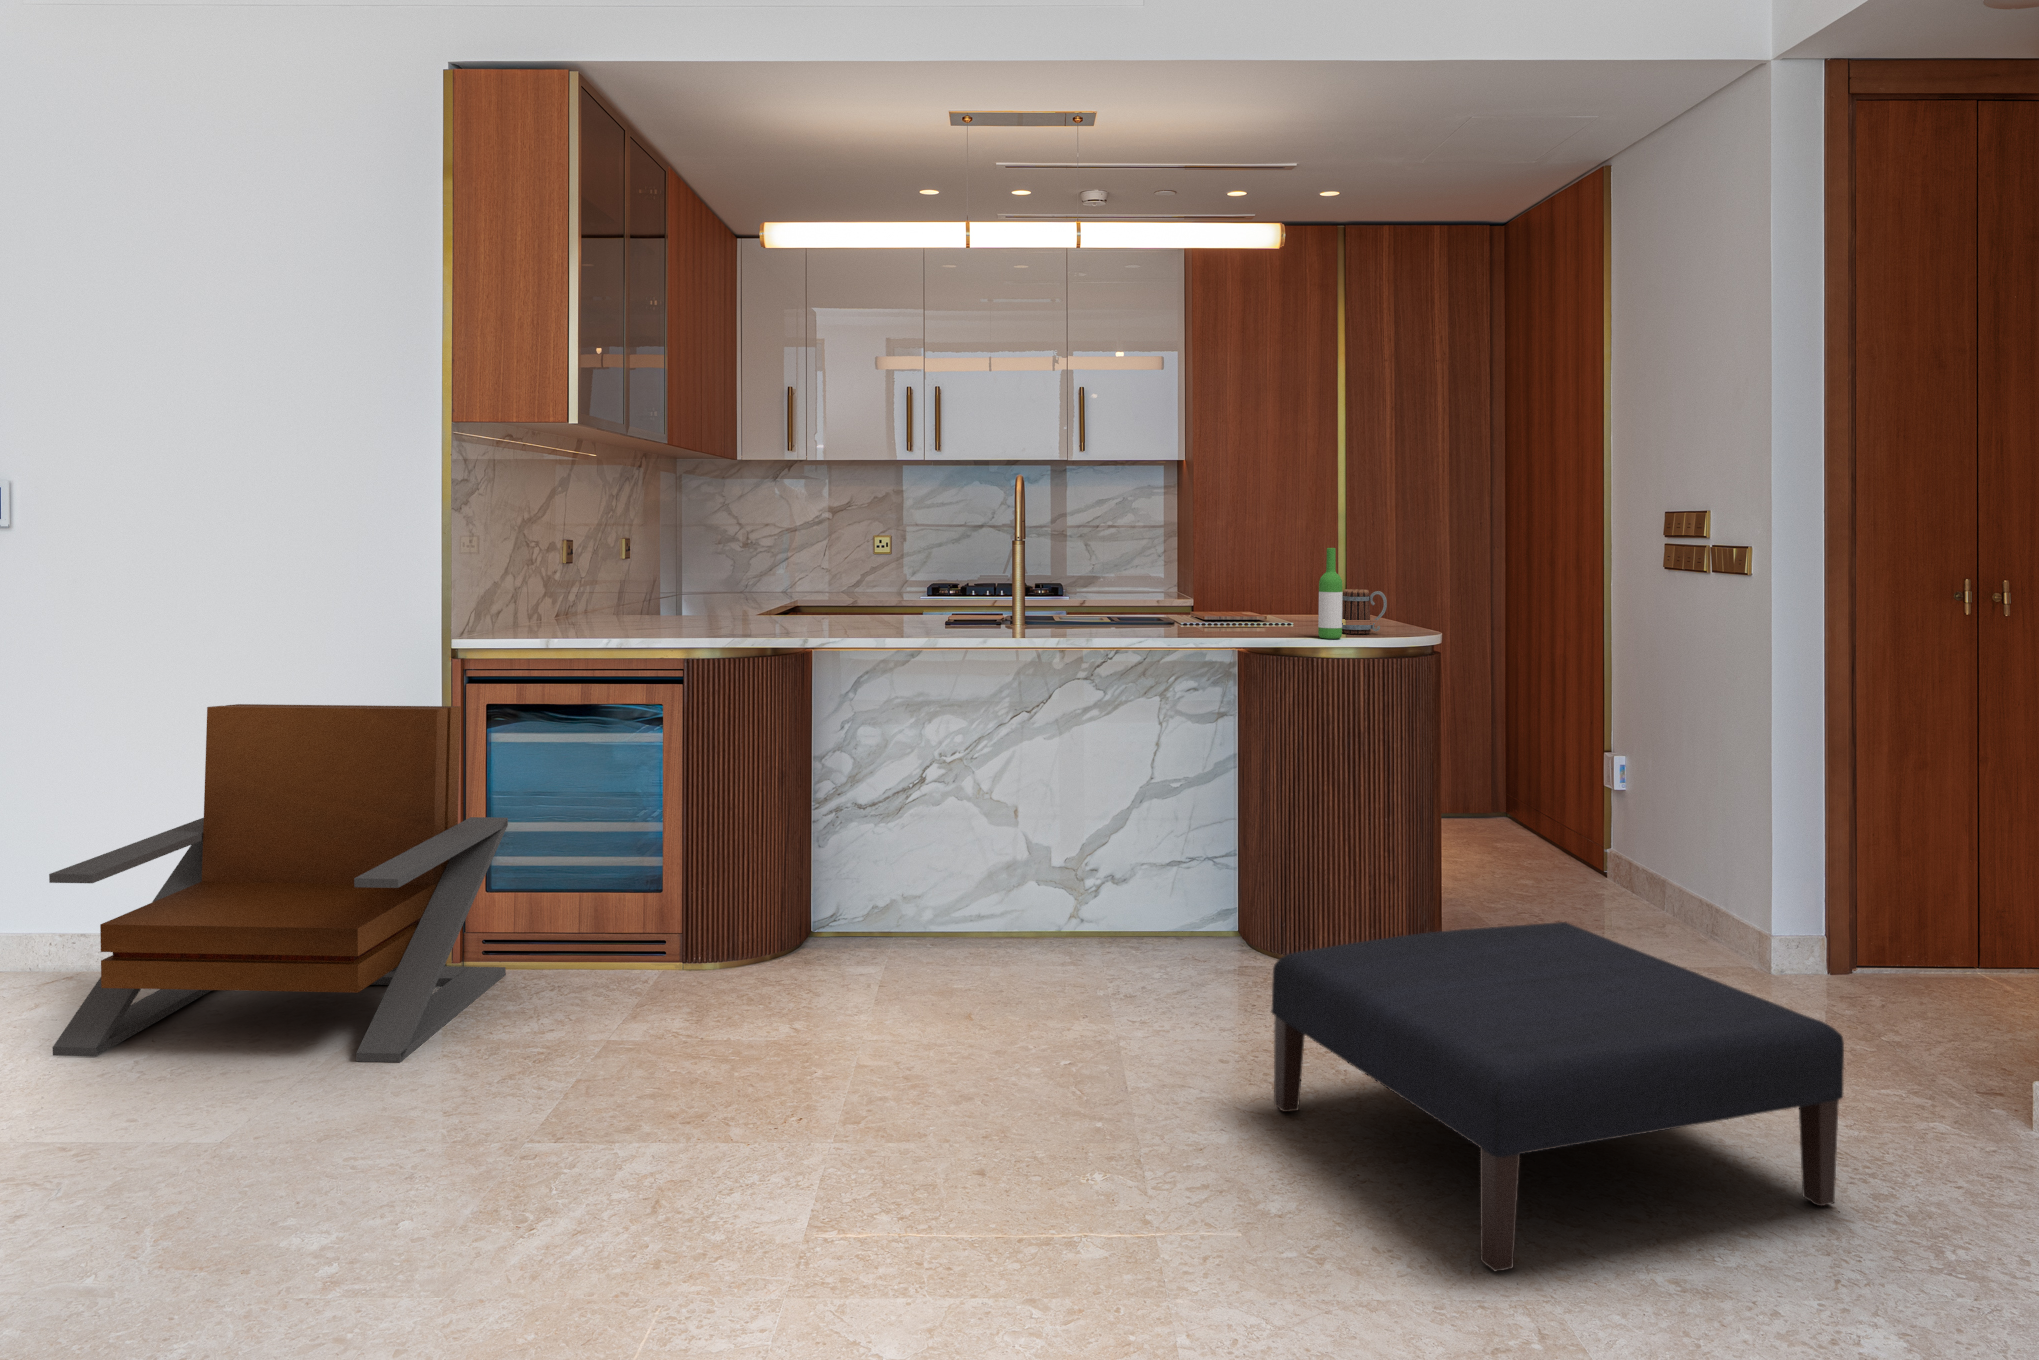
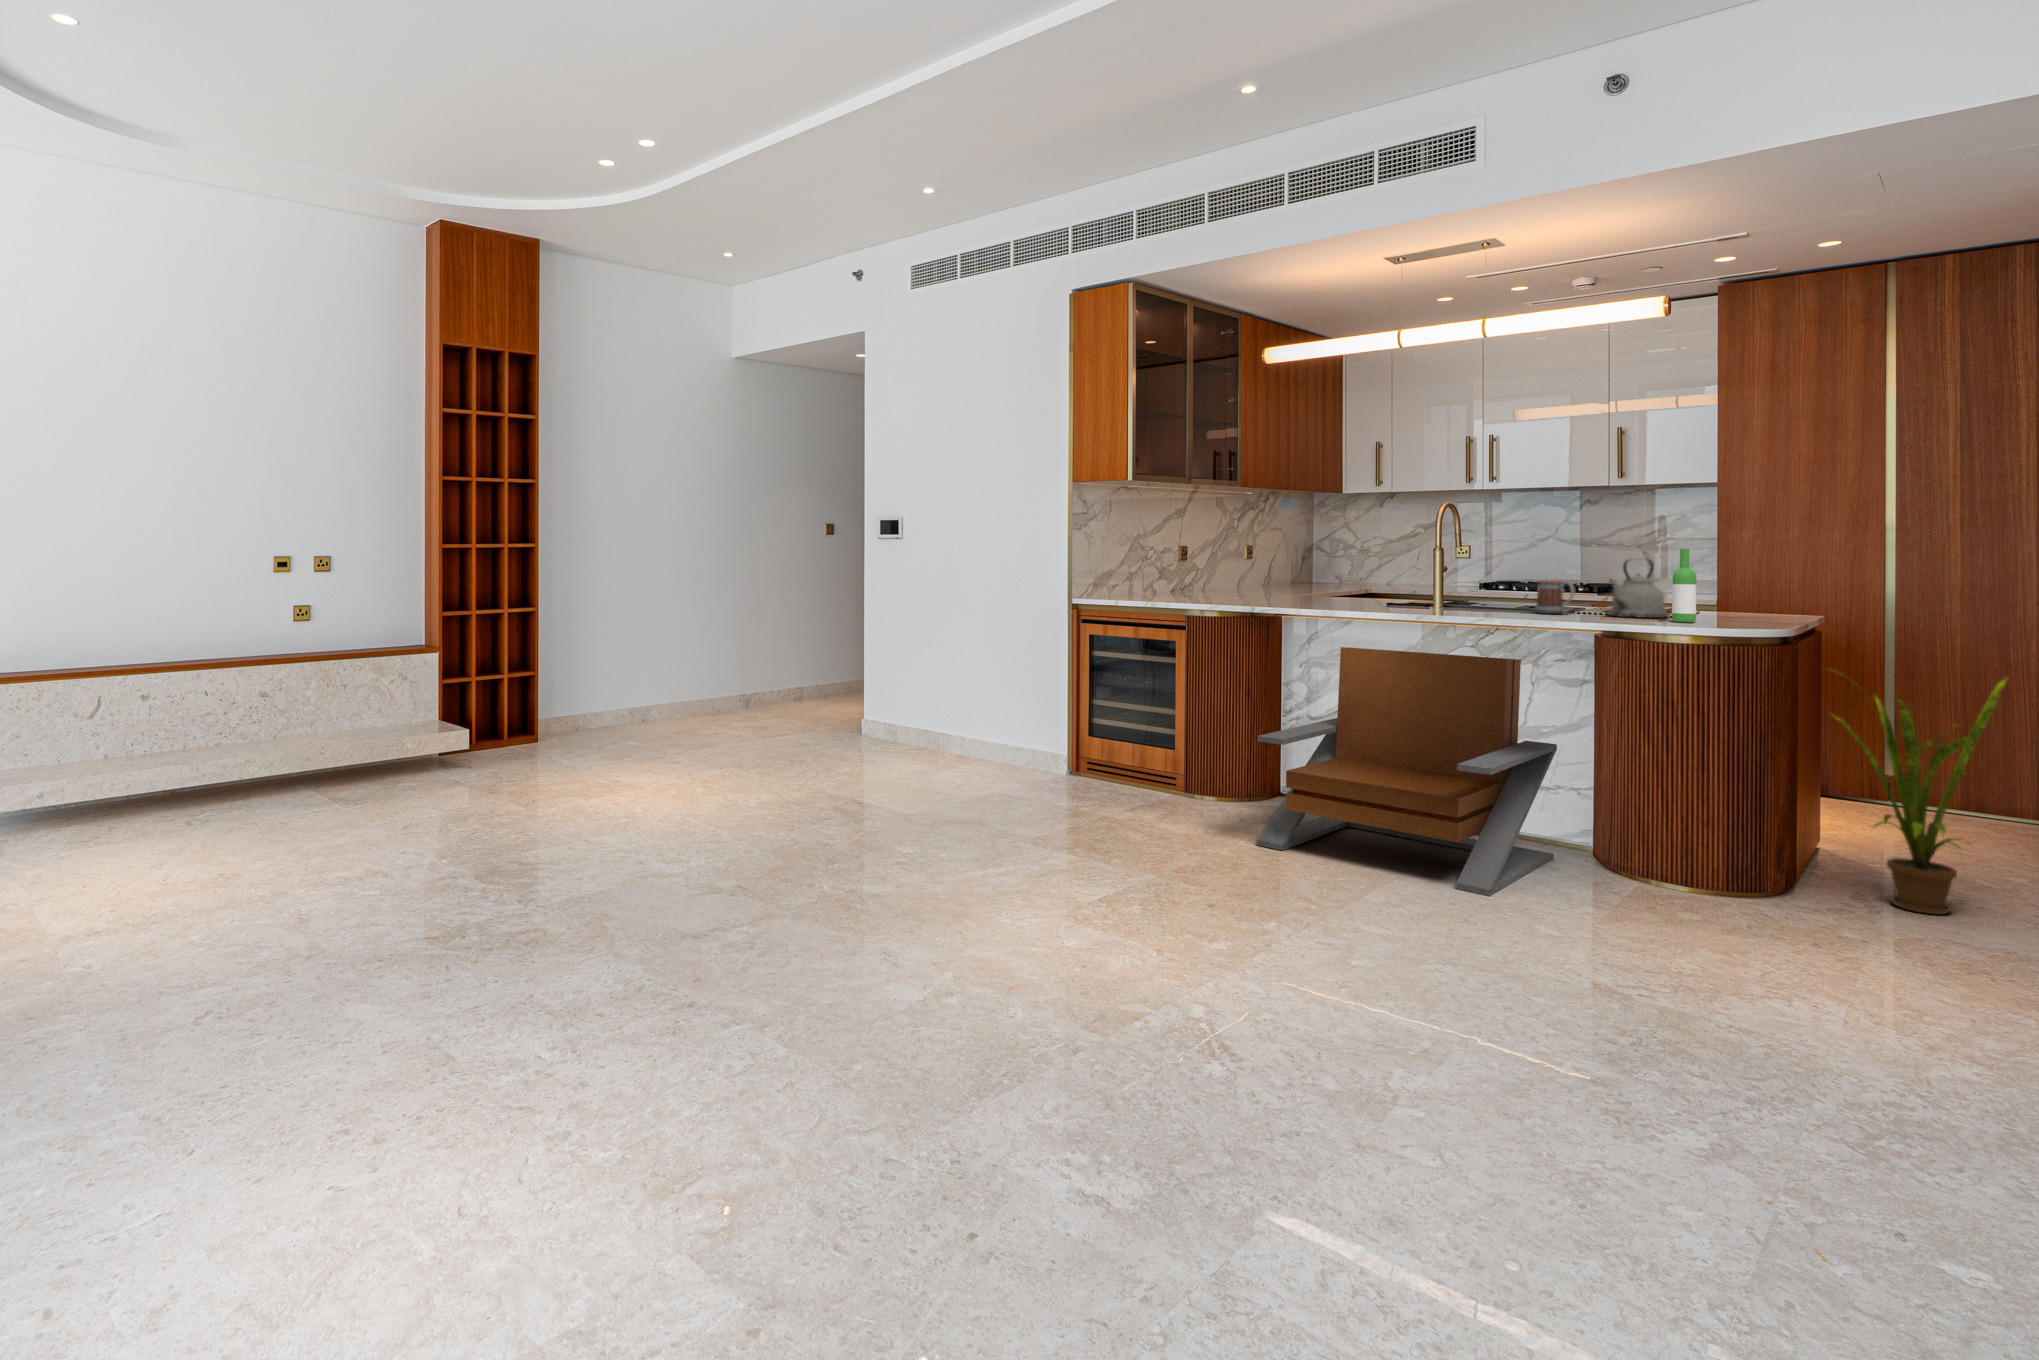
kettle: none [1228,559,1292,633] -> present [1607,559,1669,618]
mug: present [1342,589,1387,634] -> present [1535,580,1575,614]
house plant: none [1433,678,1572,941] -> present [1837,678,2007,915]
lounge chair: present [49,704,508,1062] -> present [1257,647,1557,896]
ottoman: present [1271,922,1844,1271] -> none [1451,821,1879,1094]

